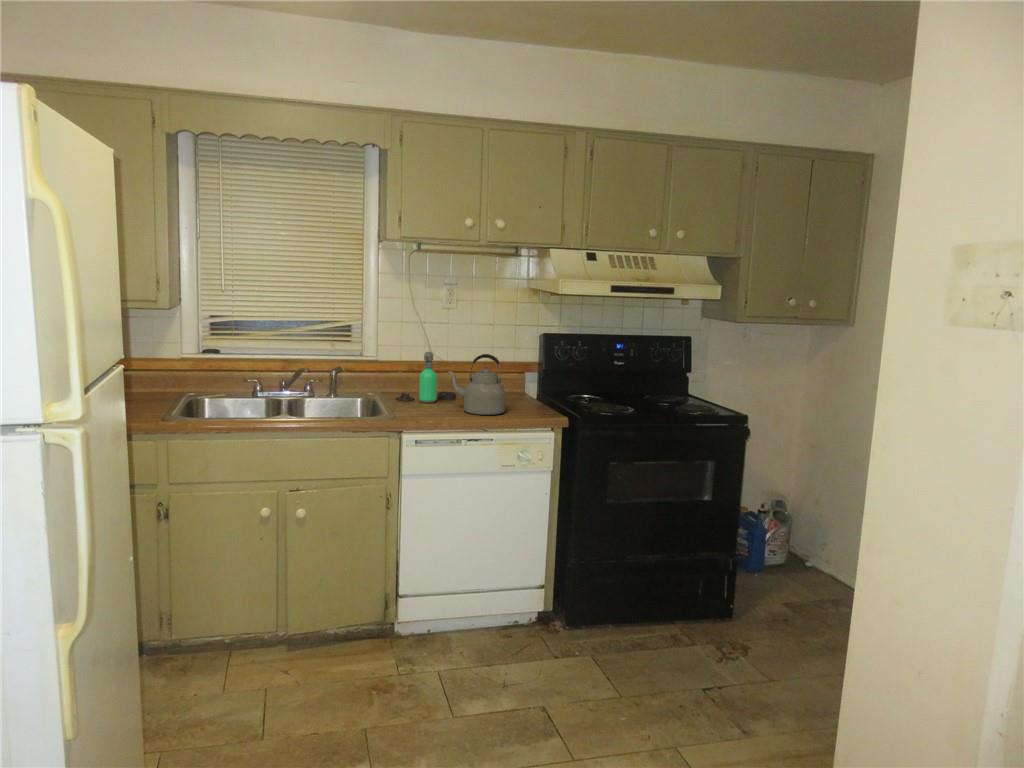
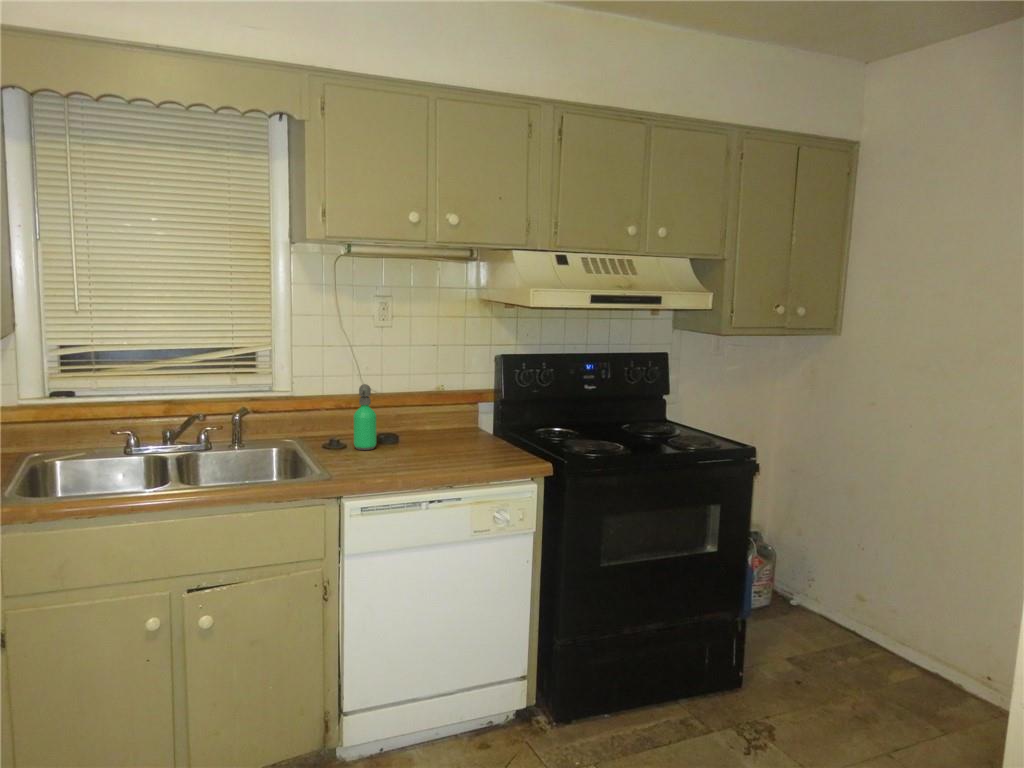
kettle: present [447,354,505,415] -> none [392,387,469,466]

